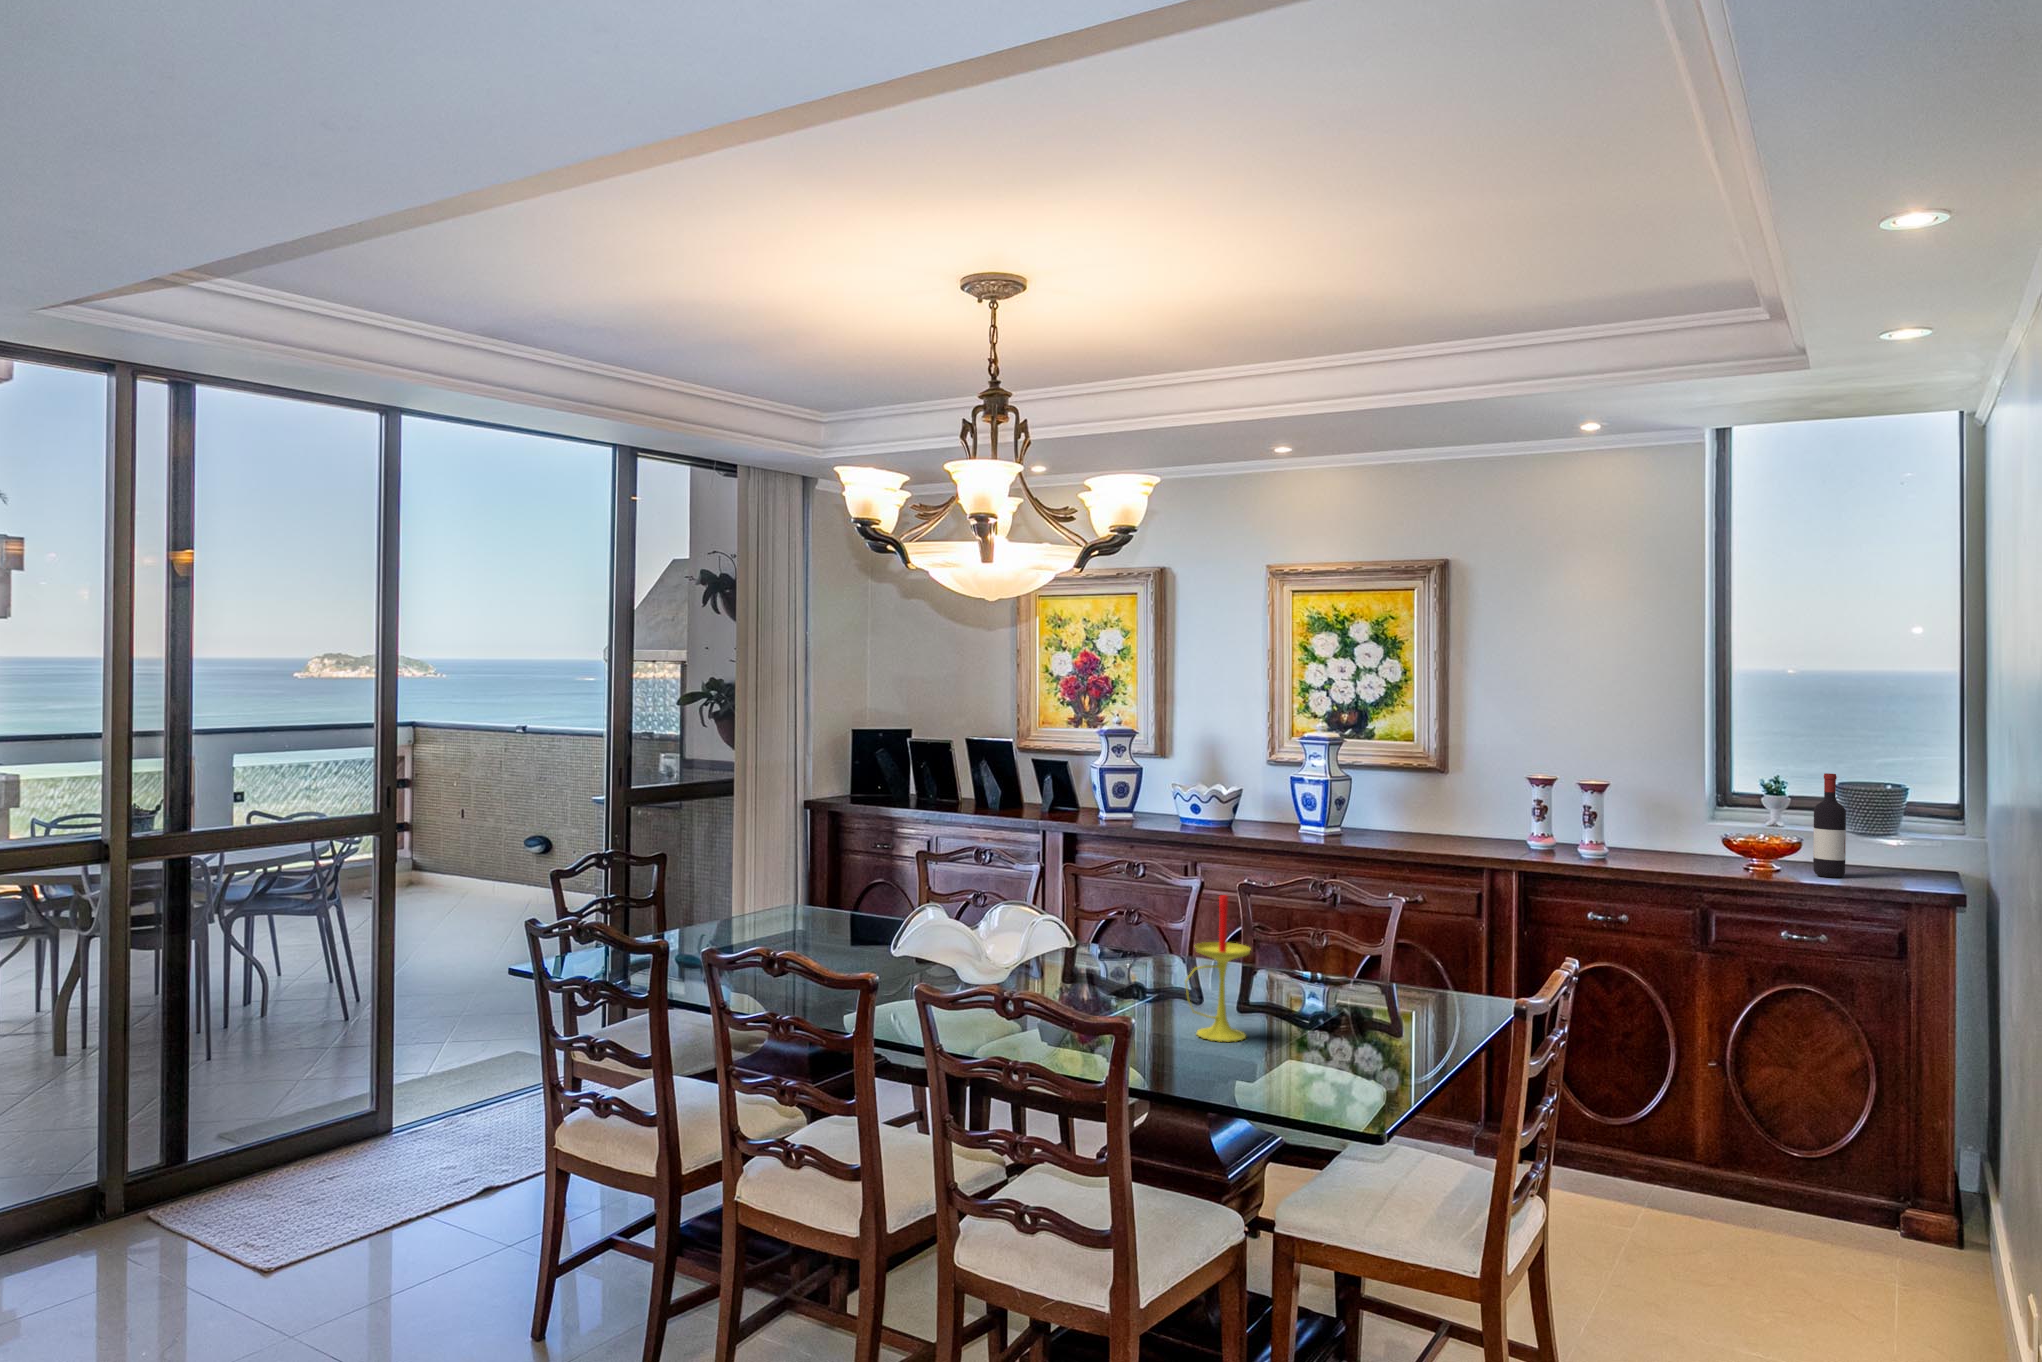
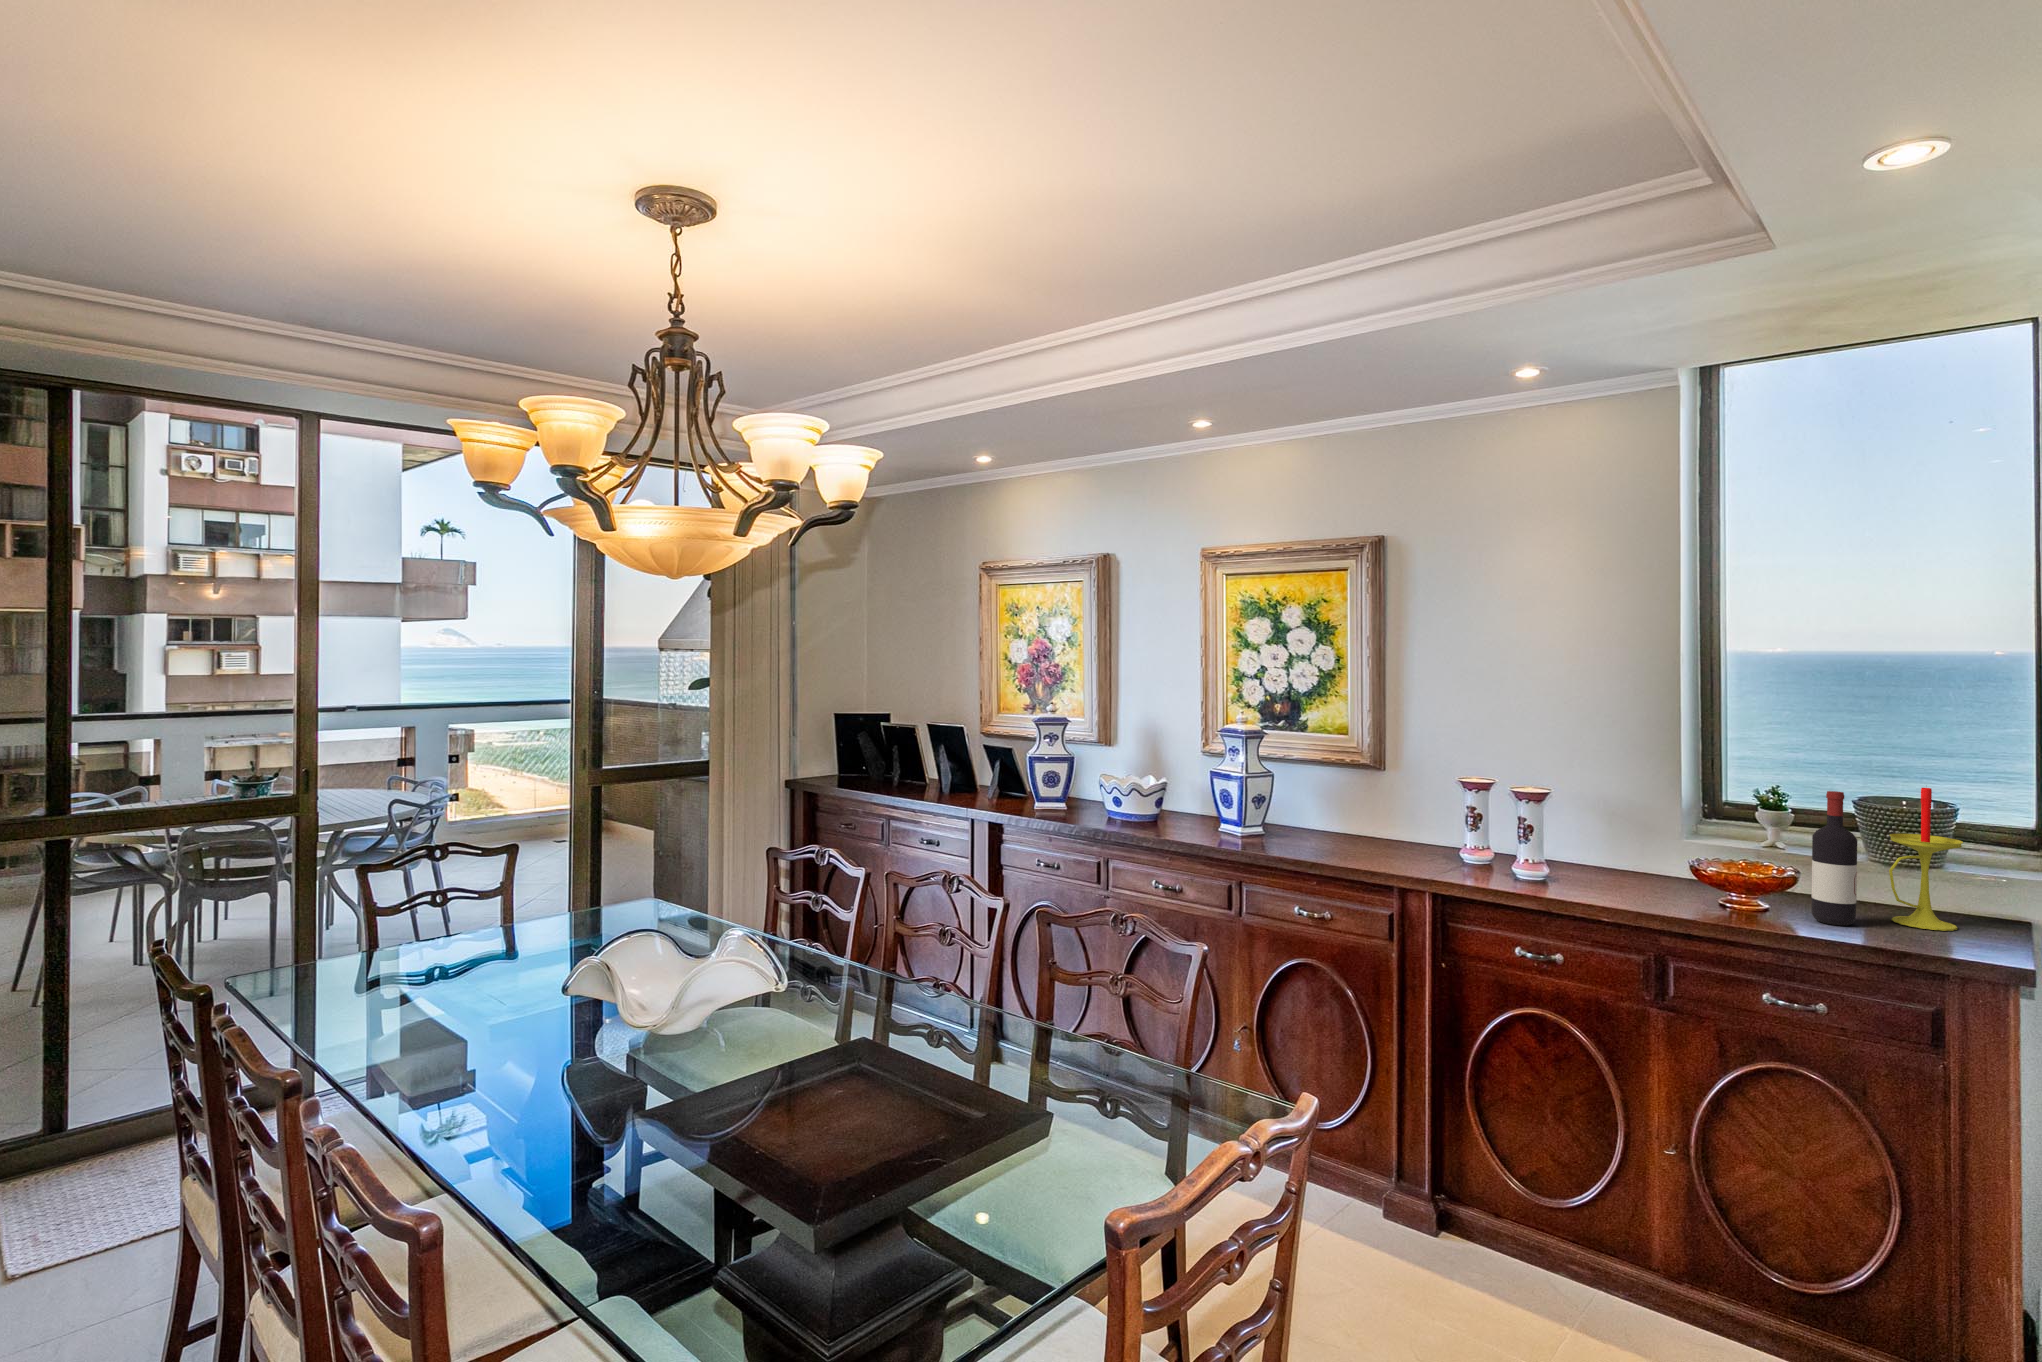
candle: present [1185,895,1250,1042] -> present [1889,788,1963,931]

